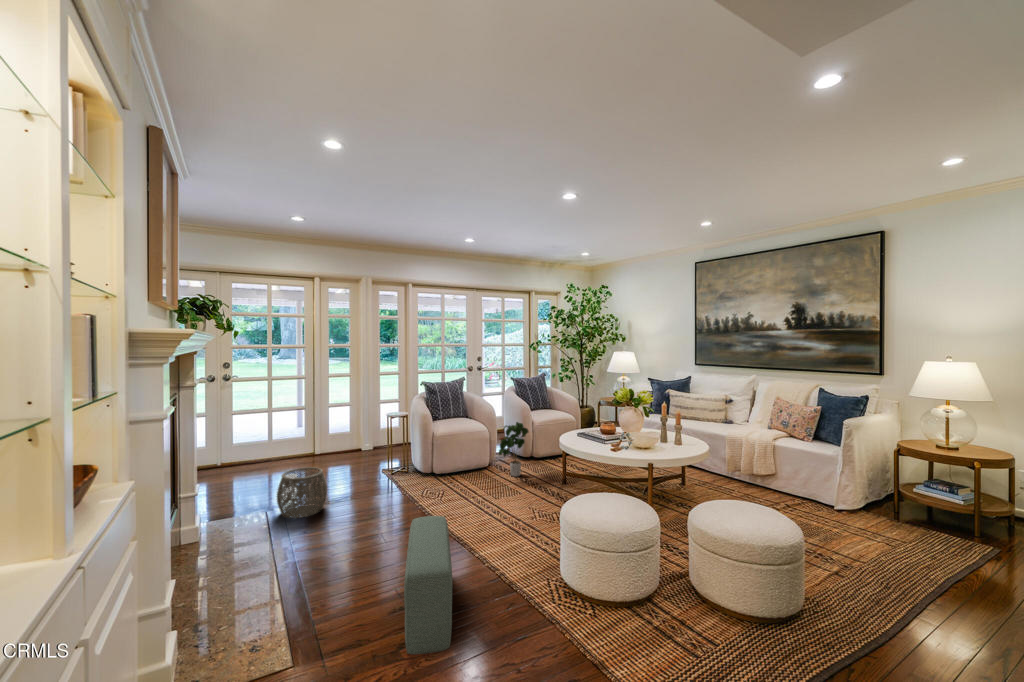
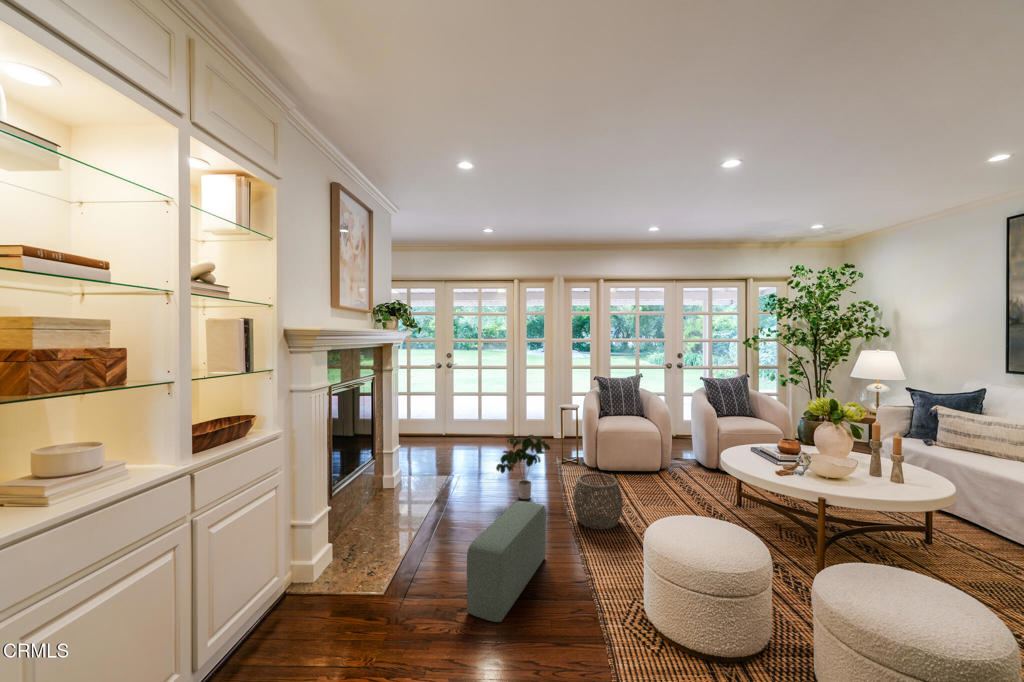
potted plant: present [499,422,528,476] -> present [496,435,550,499]
woven basket: present [277,467,327,518] -> present [573,473,623,529]

